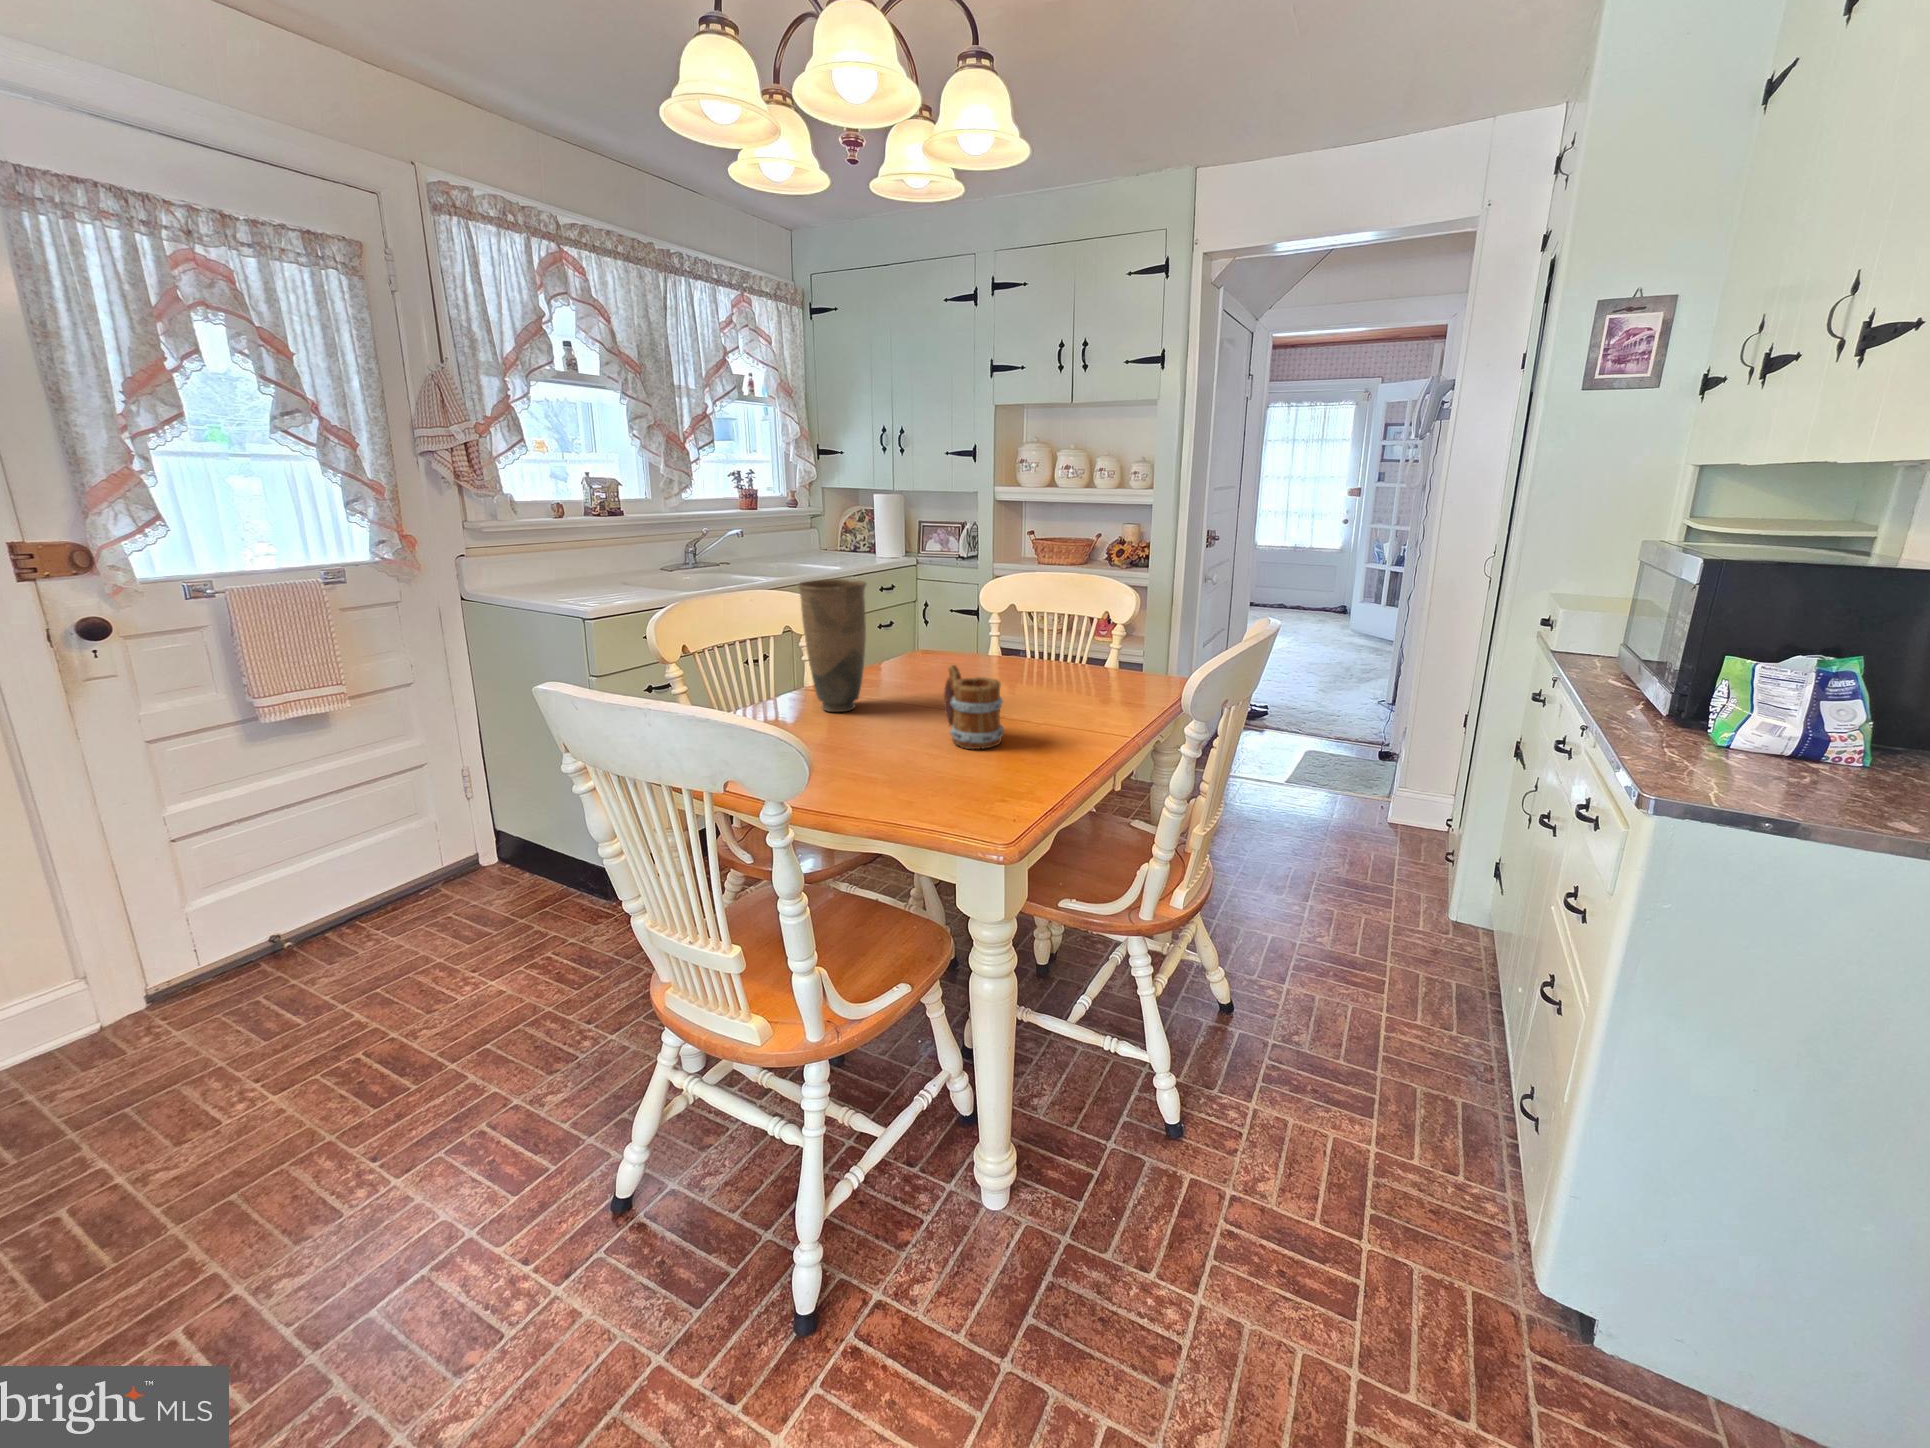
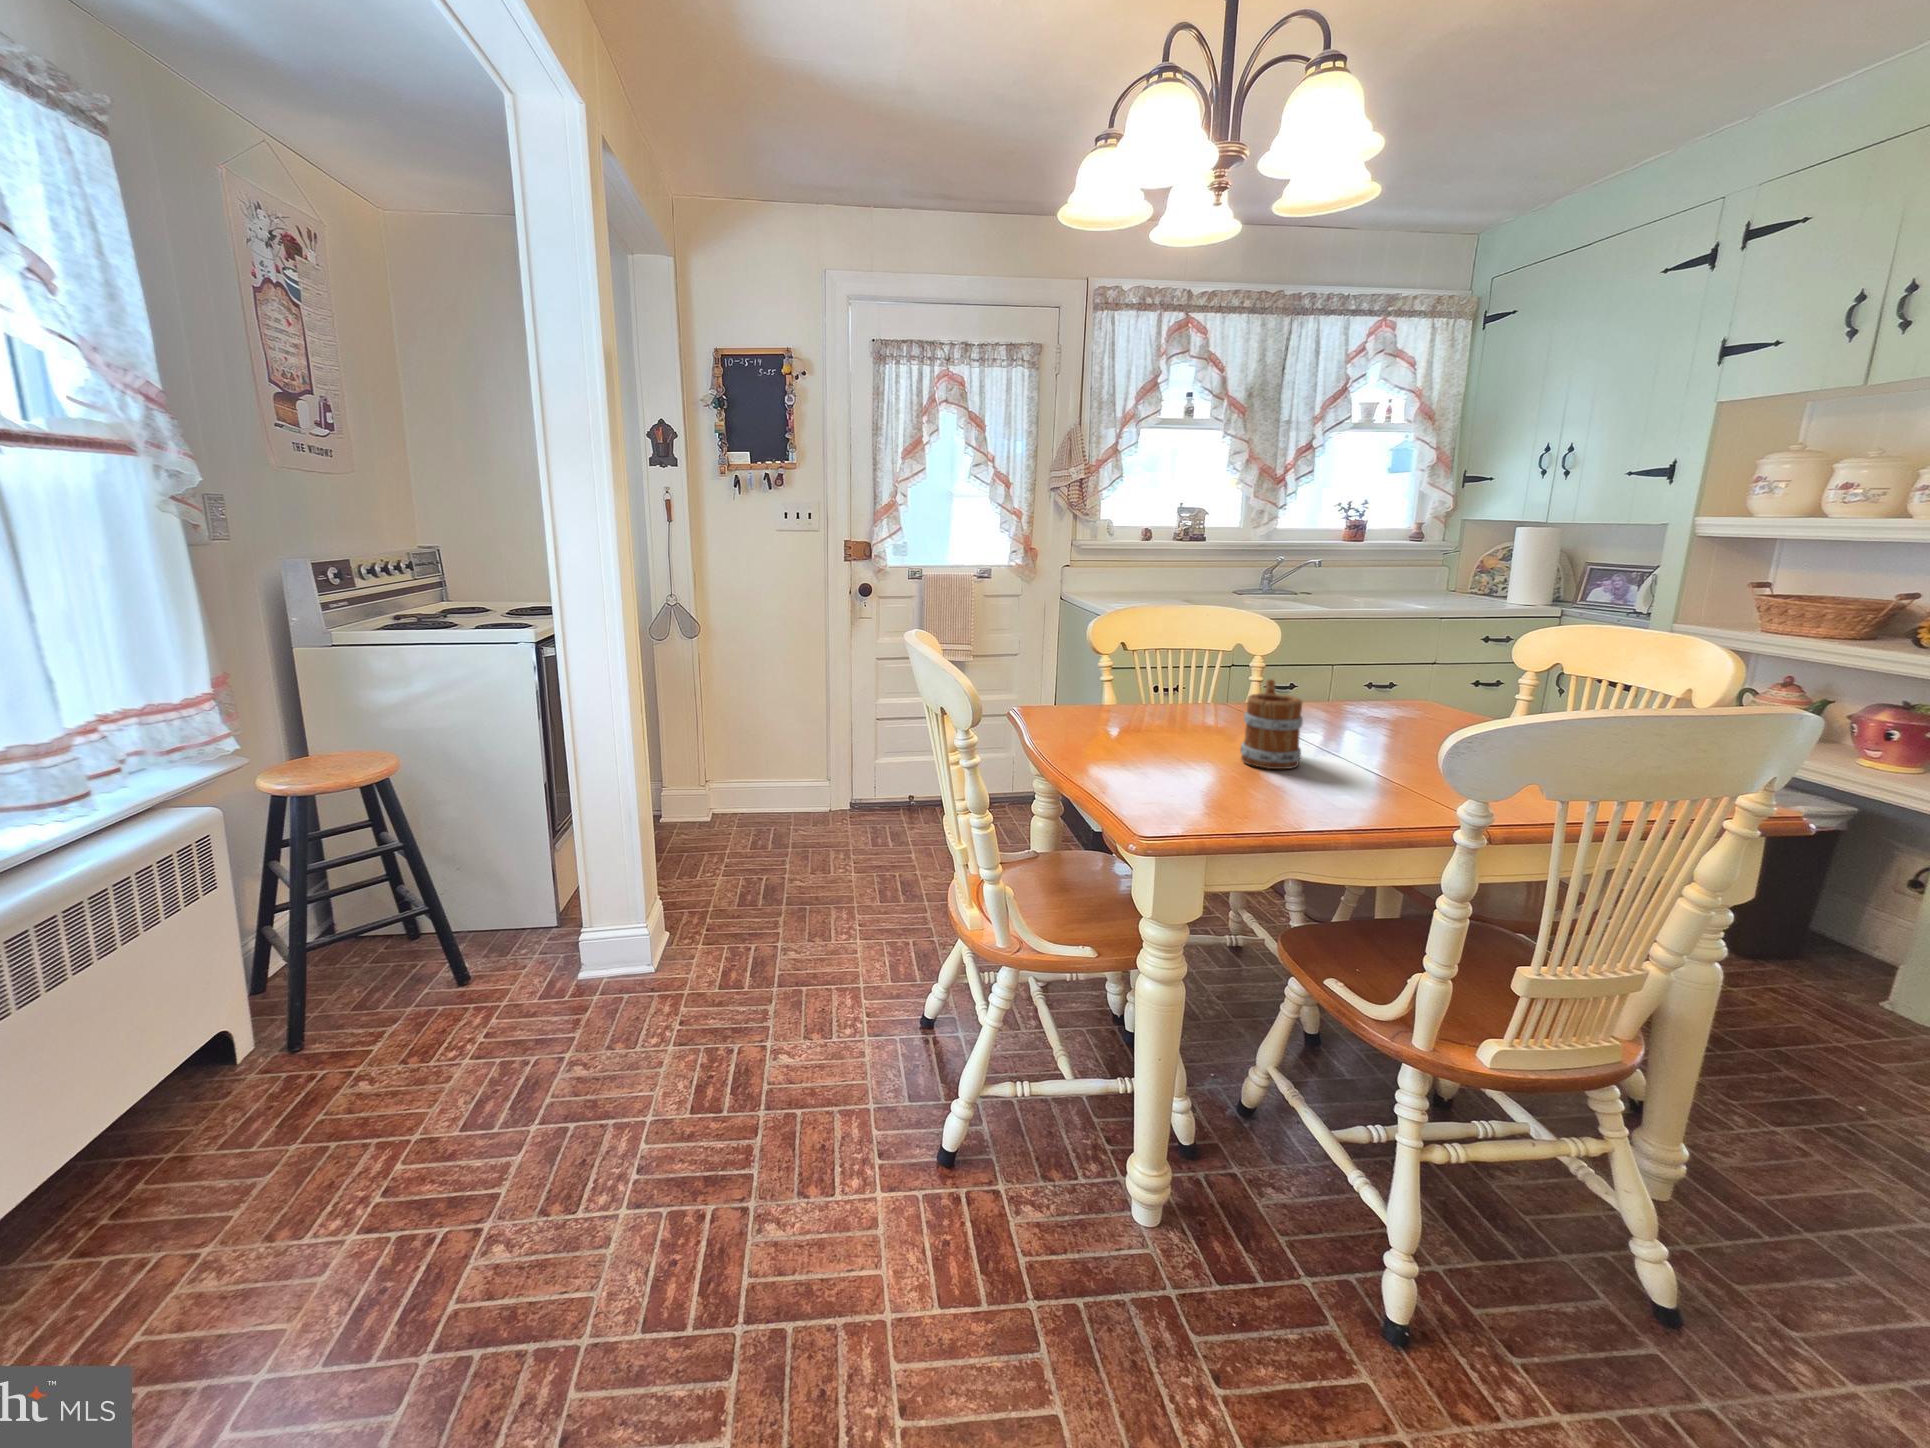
vase: present [798,579,866,712] -> none [1178,590,1247,717]

